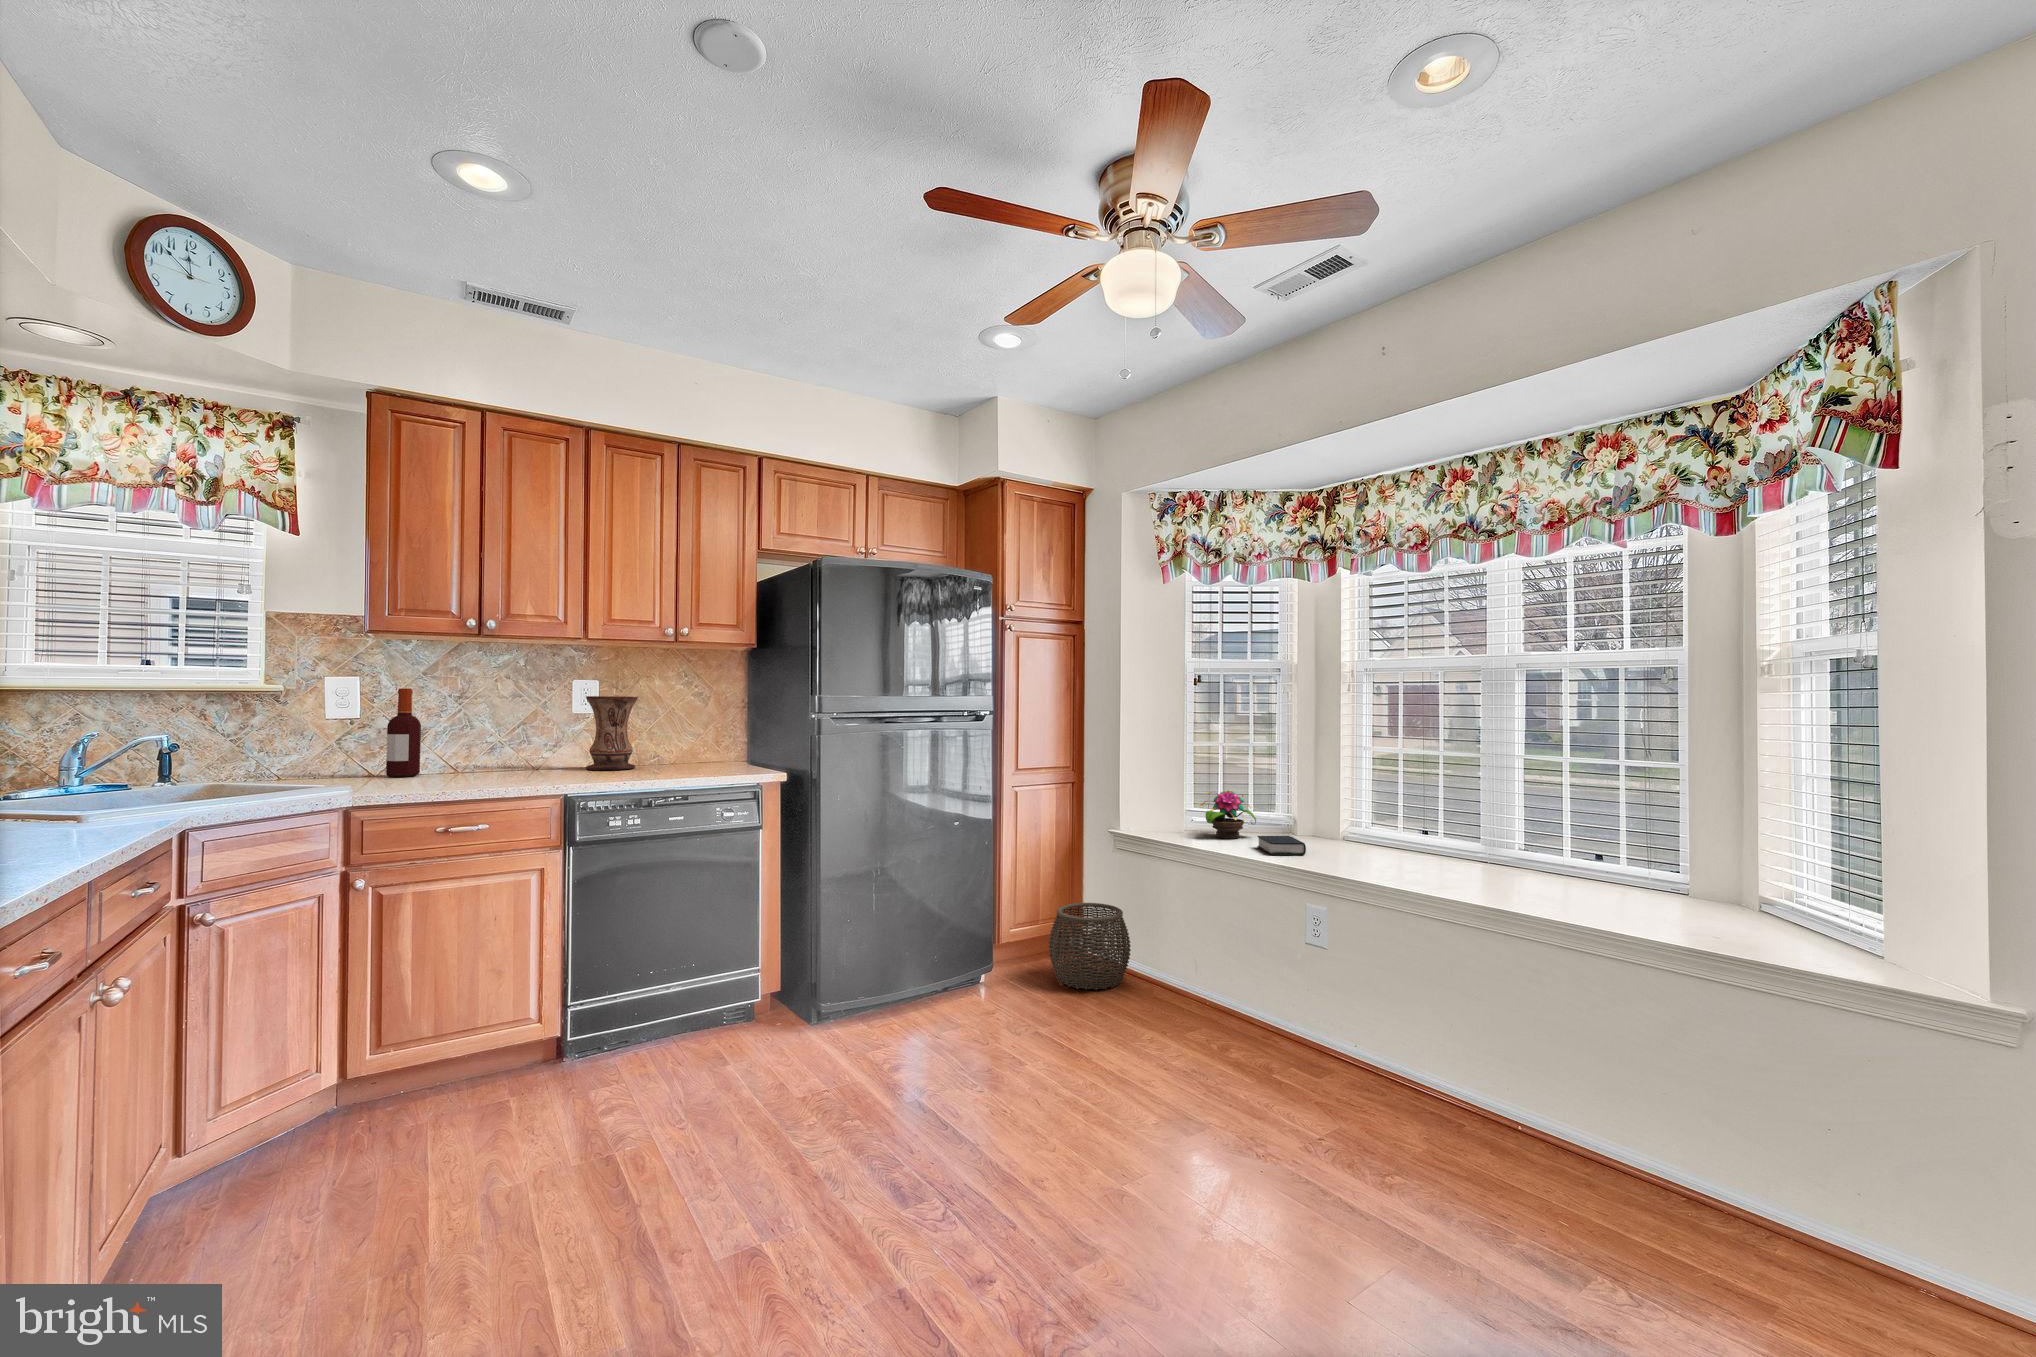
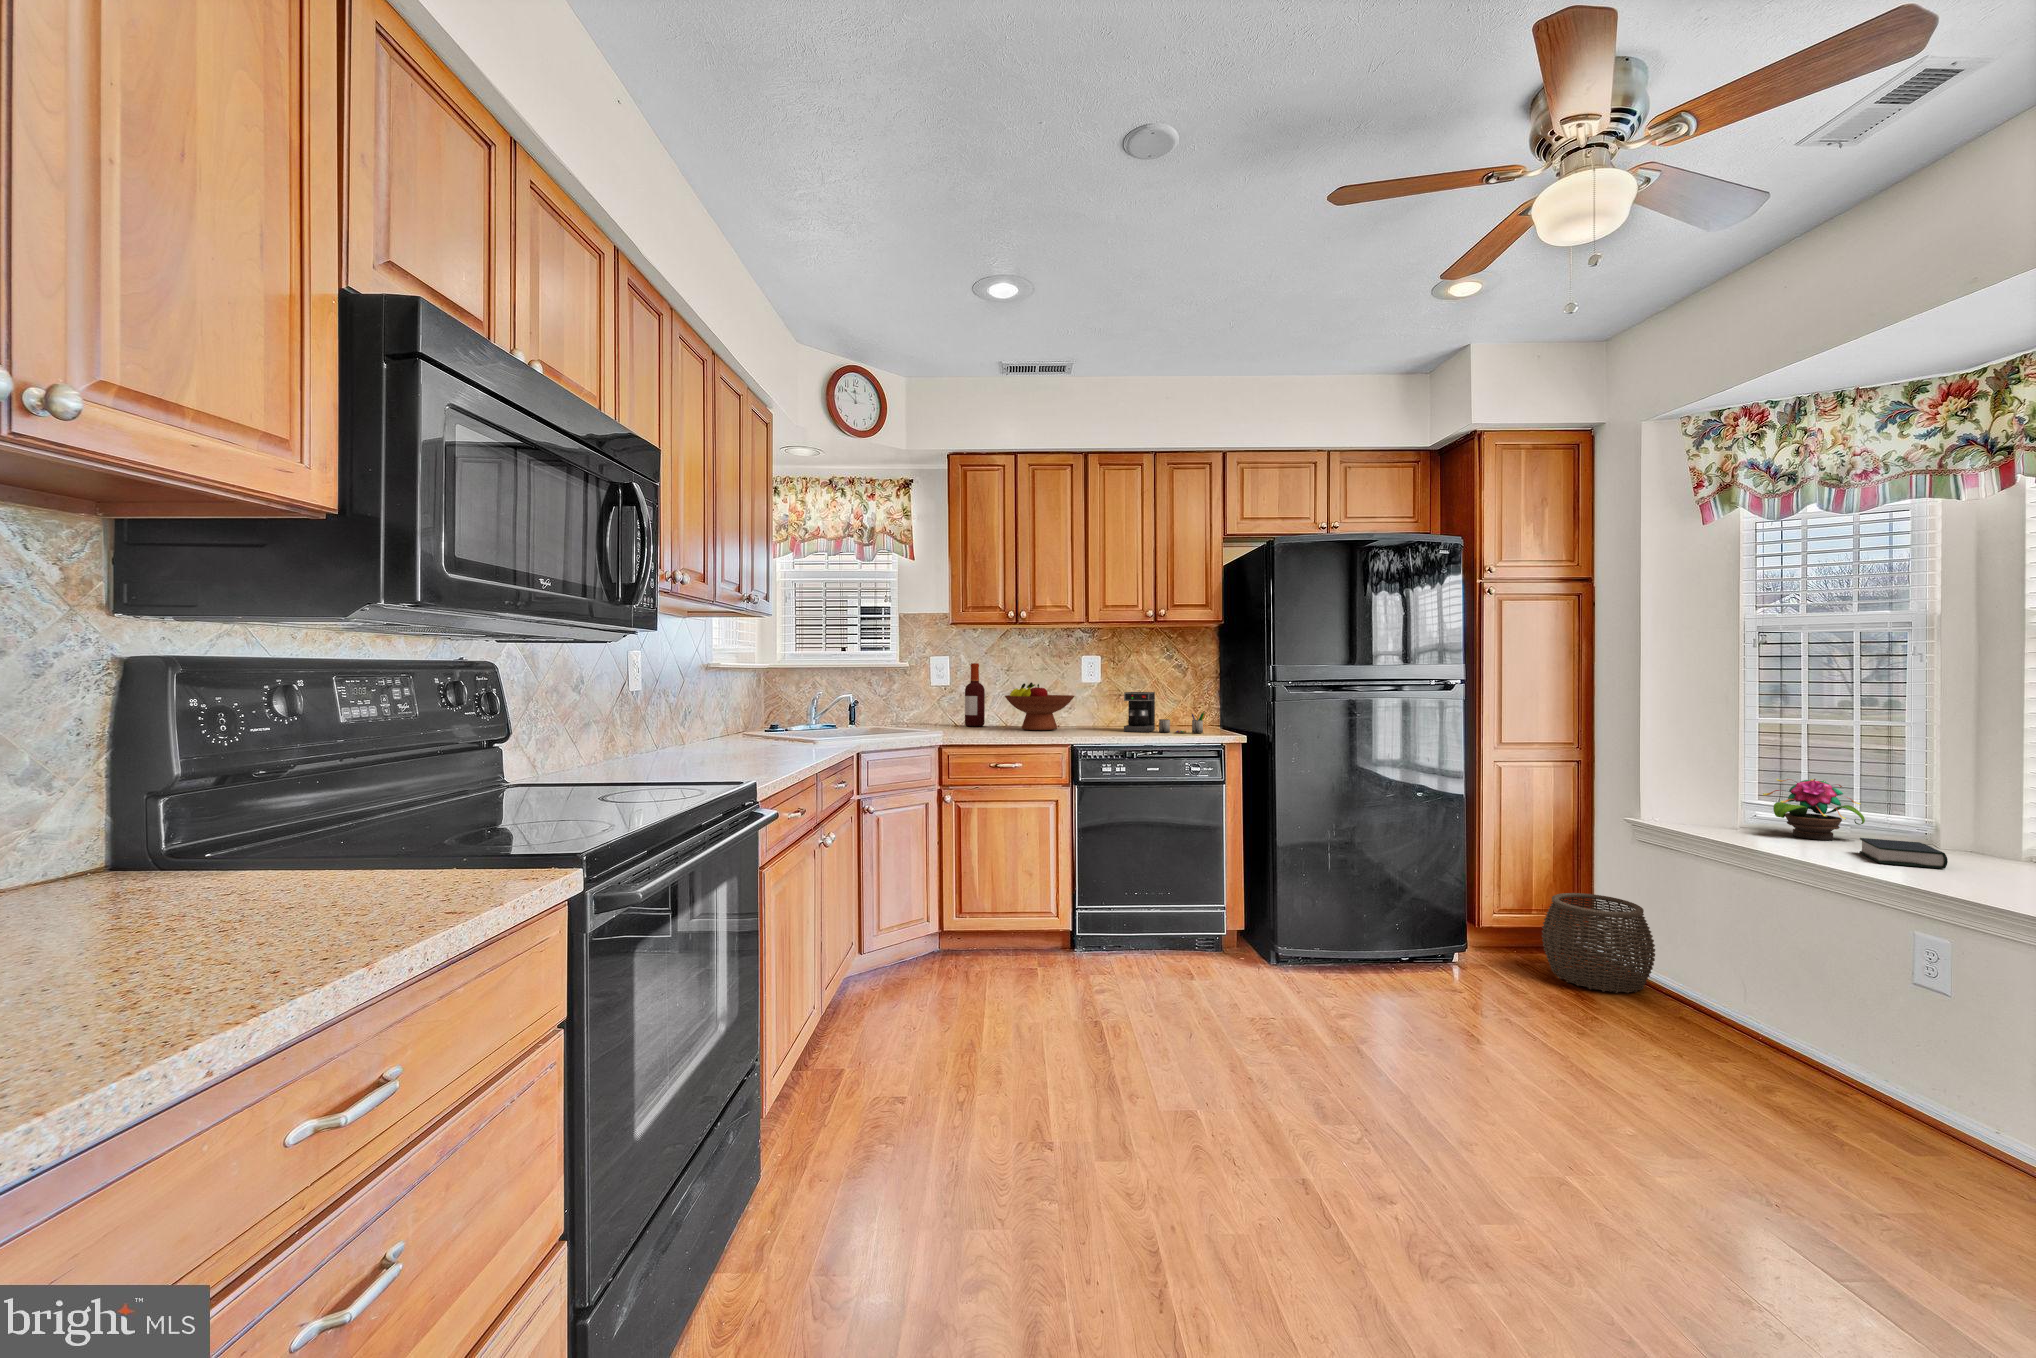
vase: present [586,696,638,770] -> none [1092,668,1130,727]
fruit bowl: none [456,716,565,779] -> present [1005,682,1074,730]
coffee maker: none [633,726,736,776] -> present [1124,692,1206,733]

